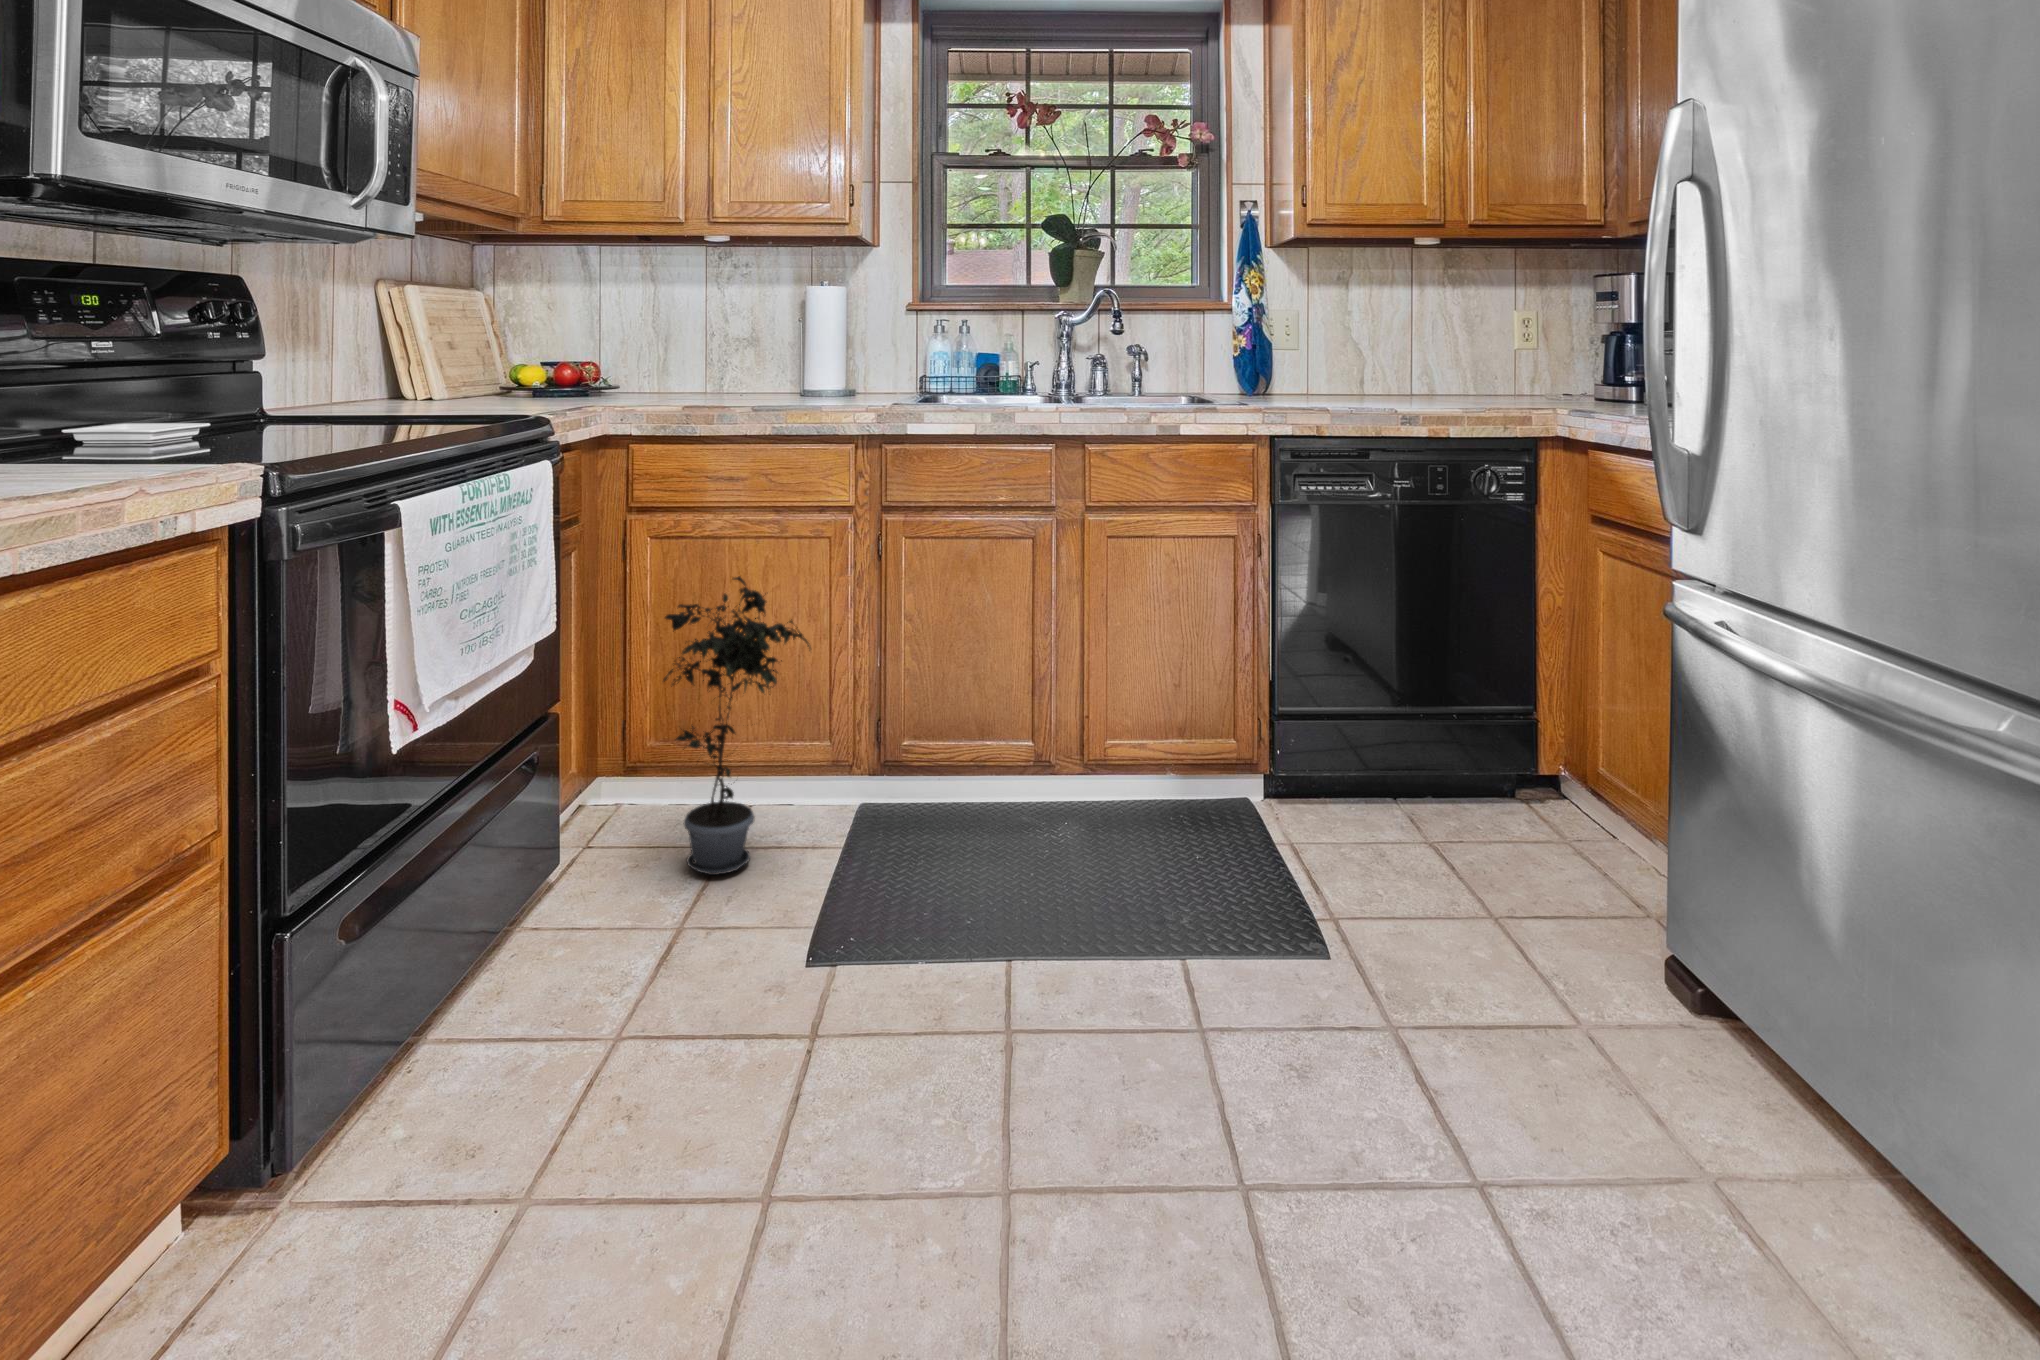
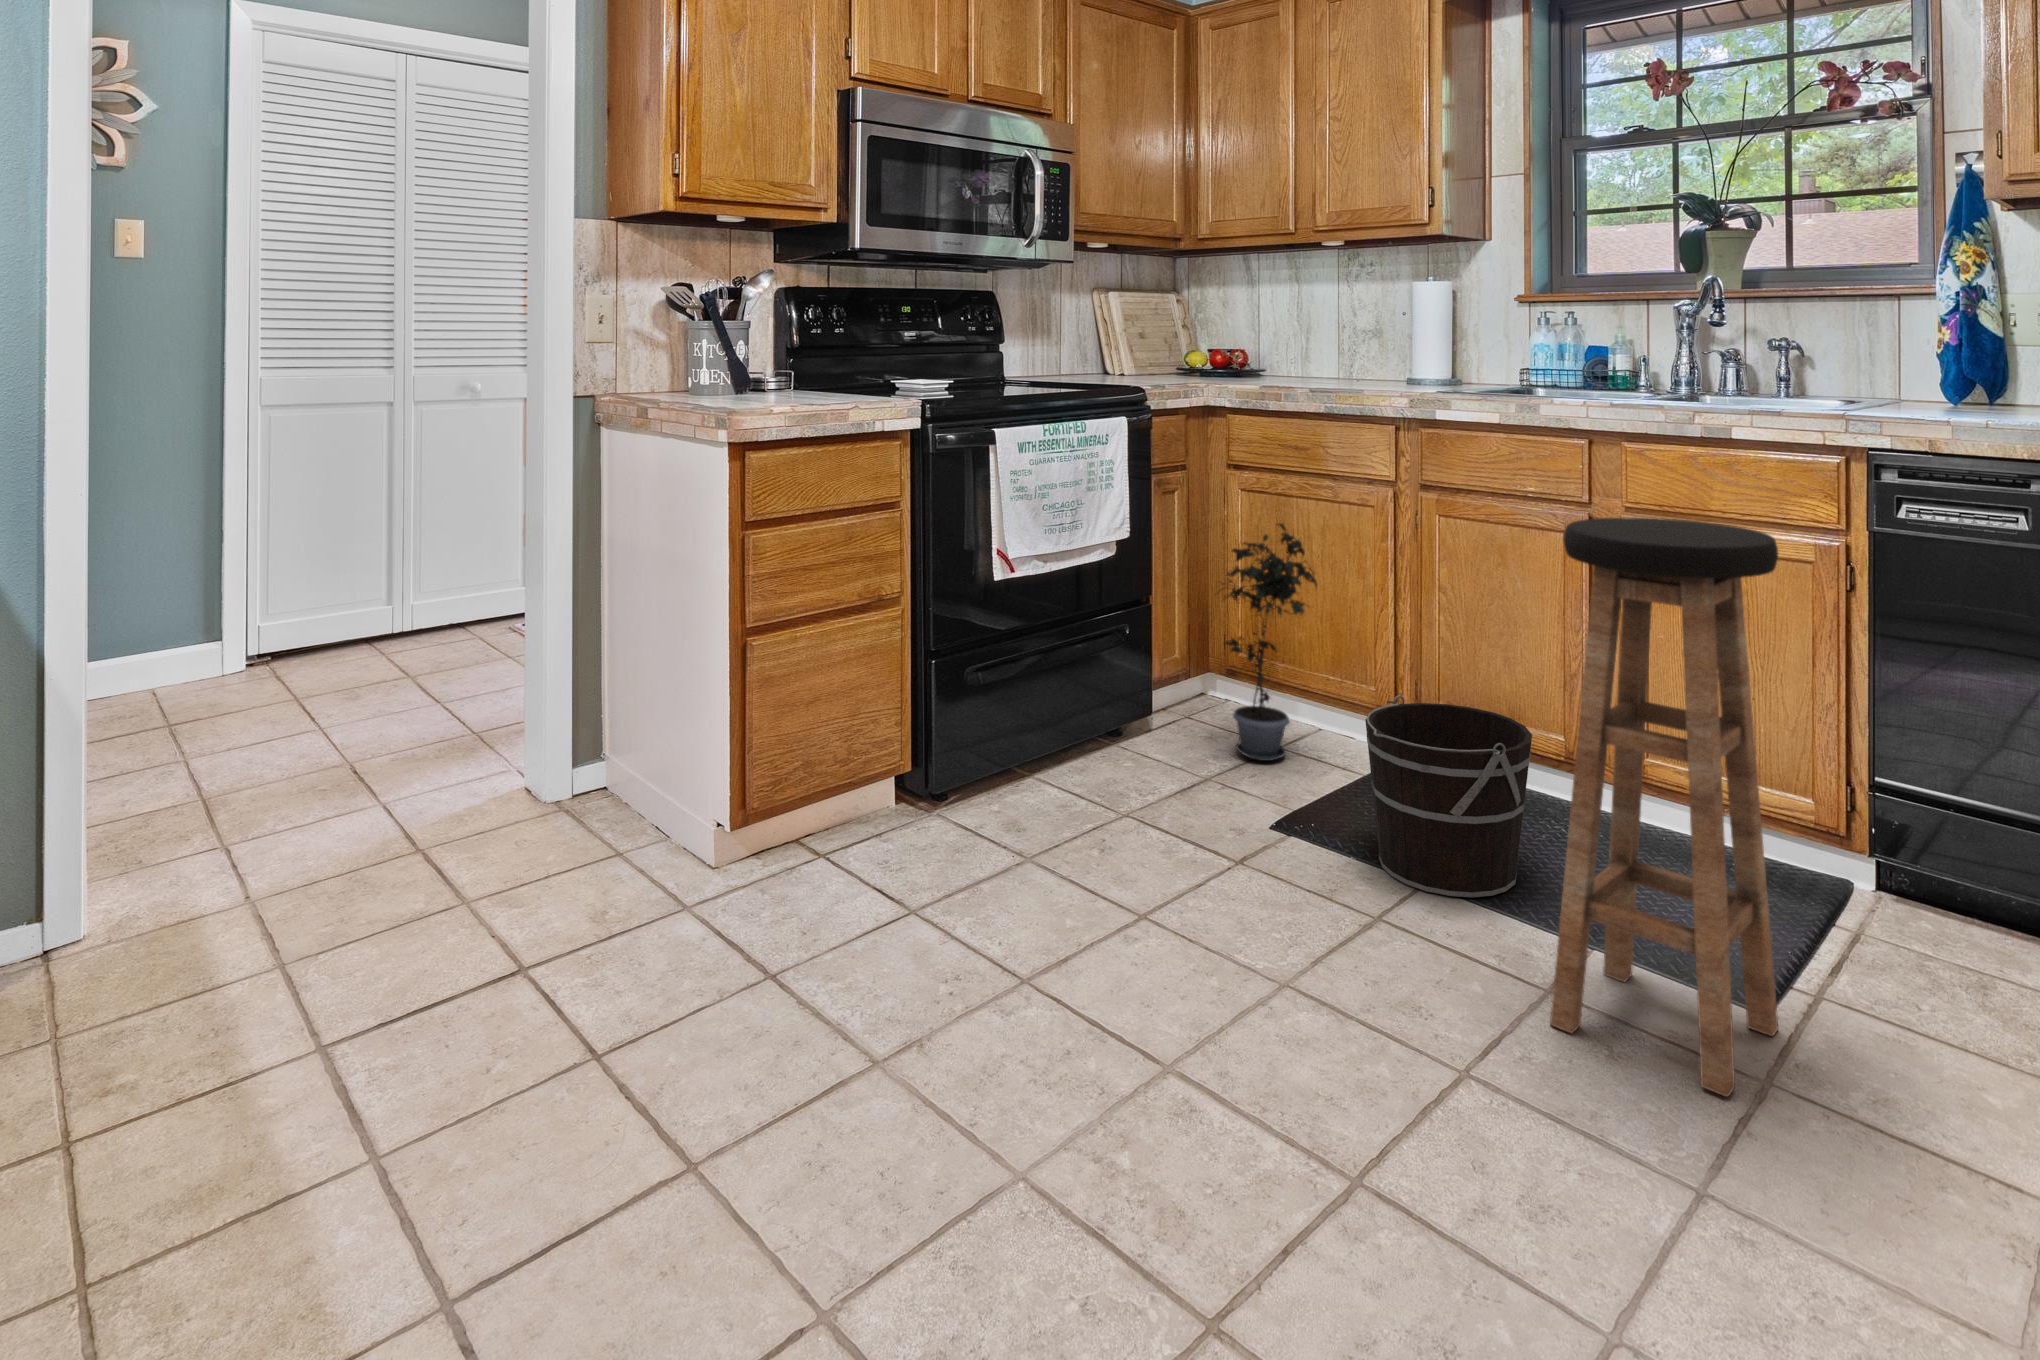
bar stool: none [1225,545,1424,1111] -> present [1550,518,1778,1097]
bucket: none [927,757,1100,986] -> present [1365,695,1532,897]

